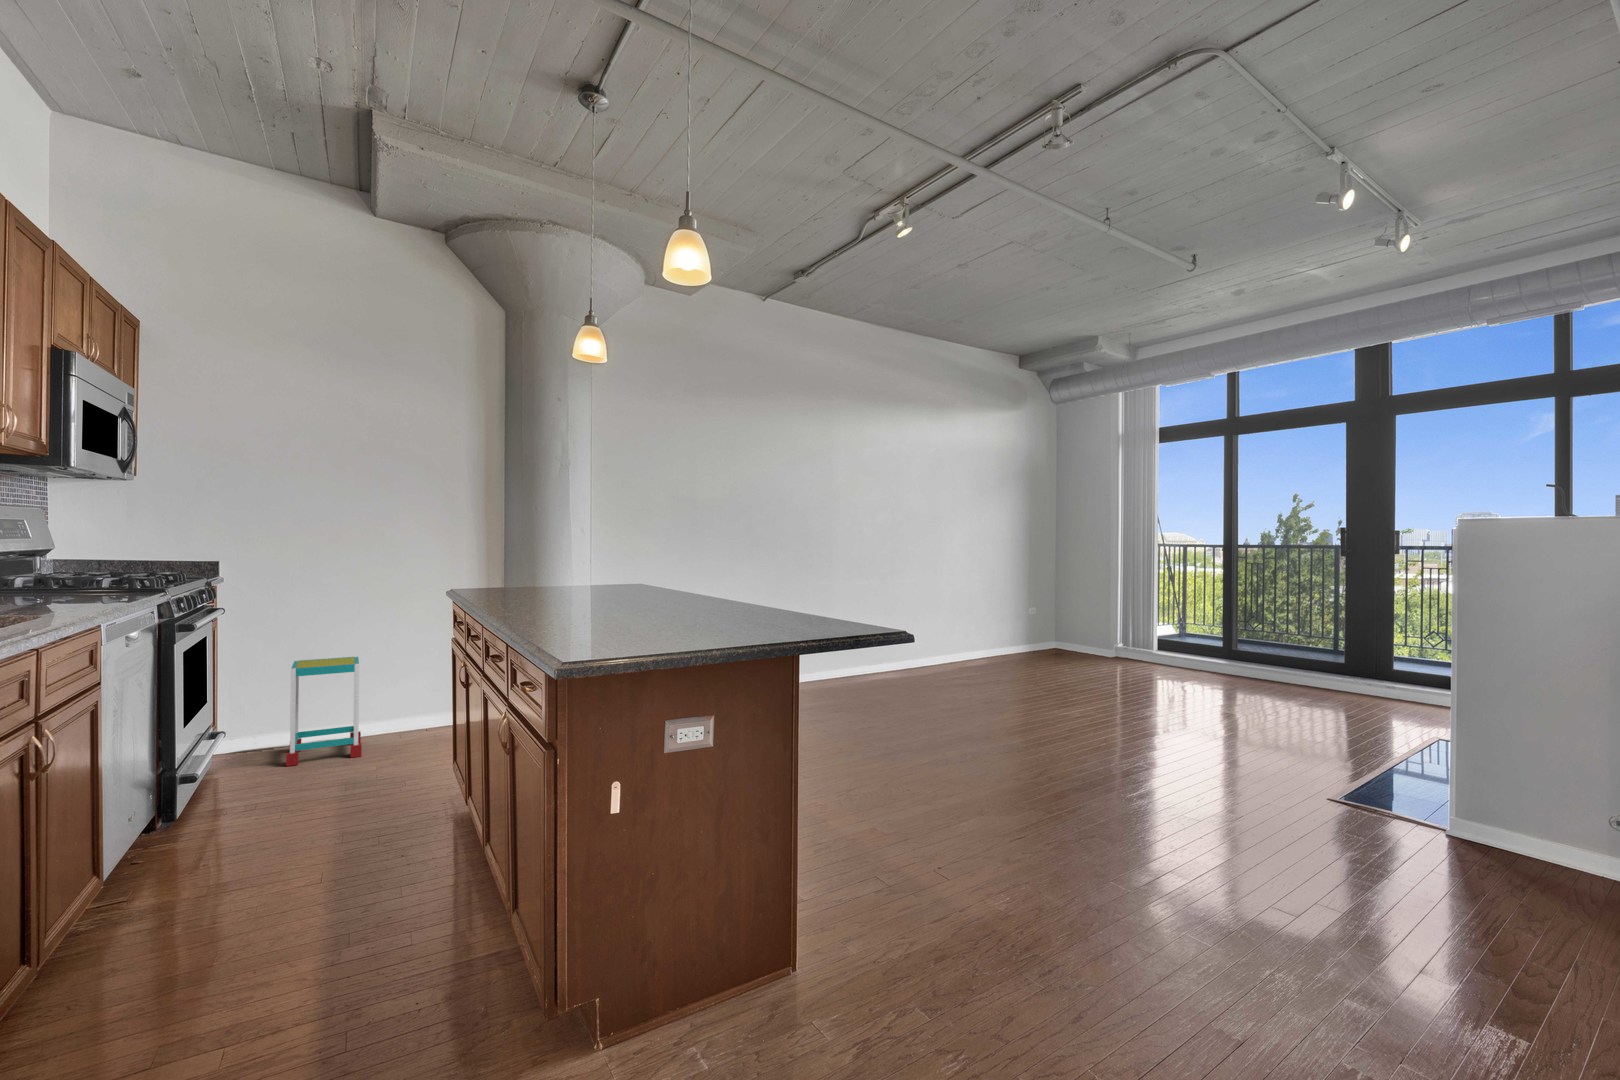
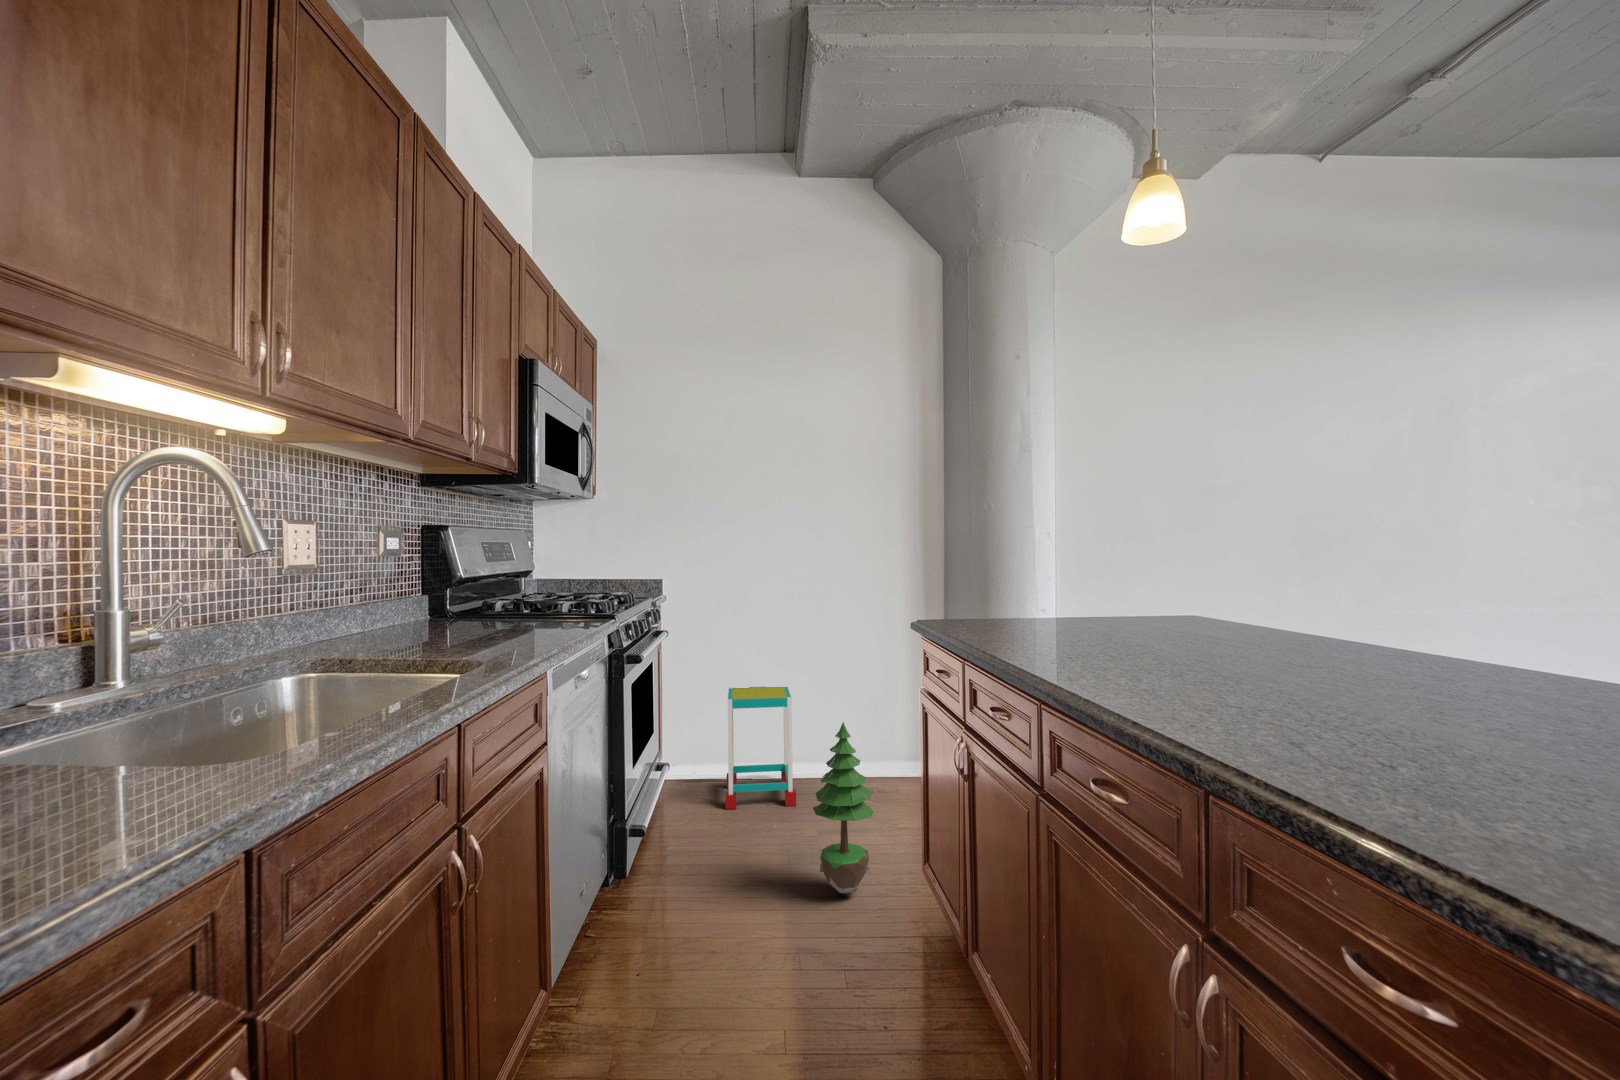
potted tree: none [364,669,419,802] -> present [813,722,873,894]

